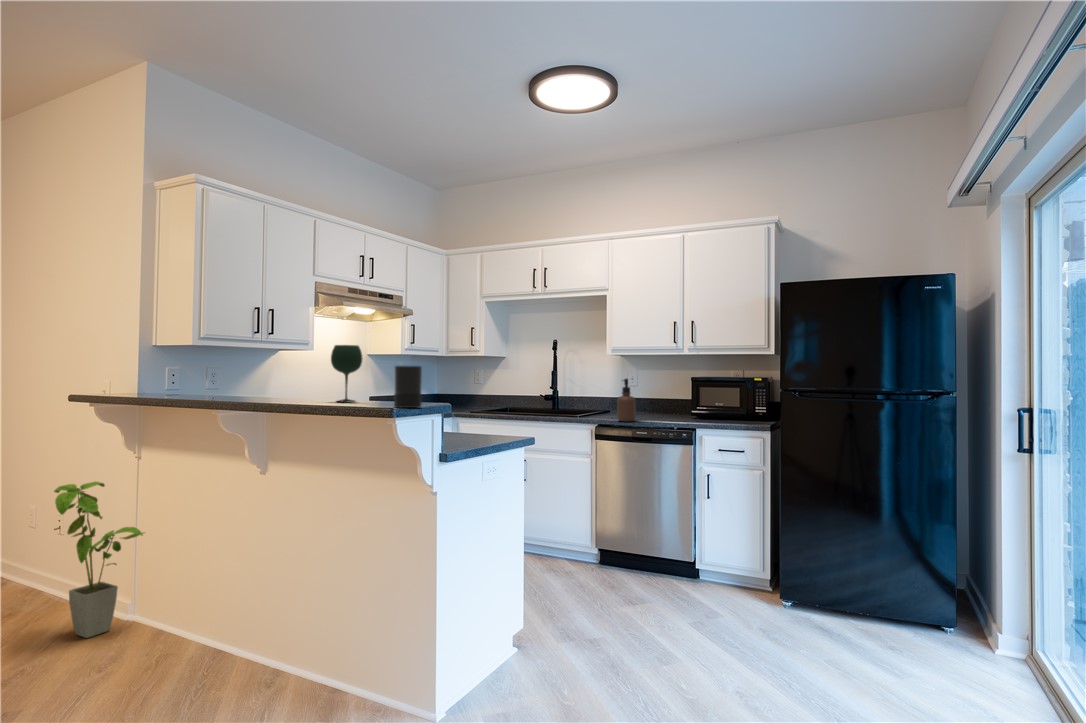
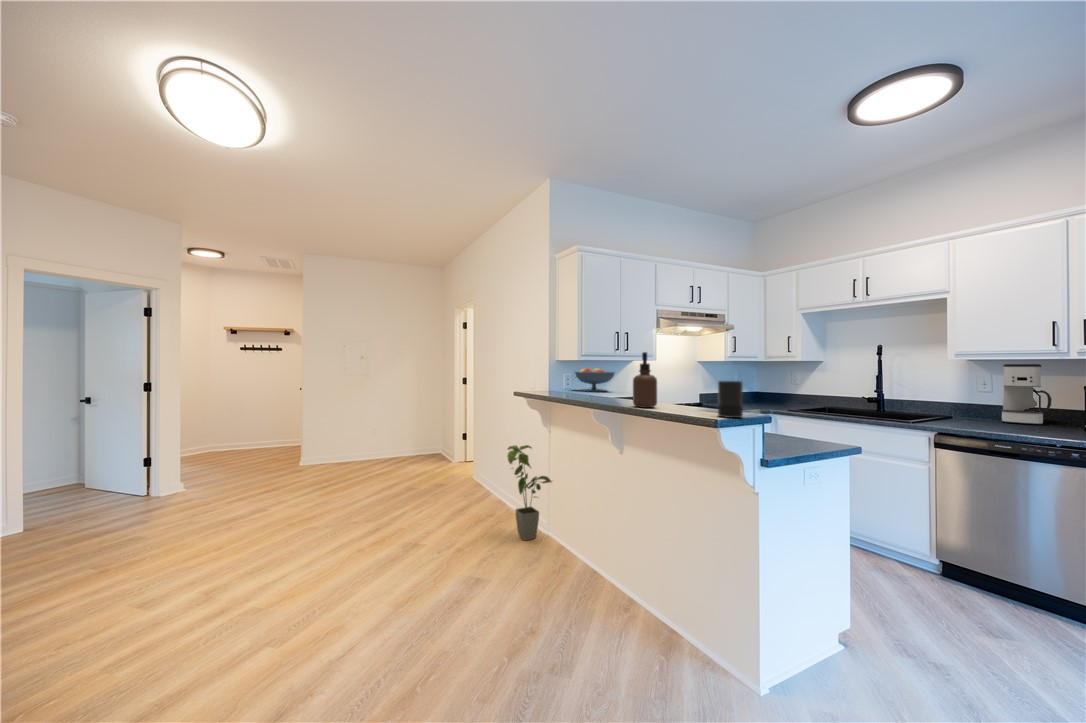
wine glass: present [331,345,362,402] -> none [667,361,692,406]
fruit bowl: none [182,355,252,394] -> present [575,368,615,392]
coffee maker: none [643,360,674,413] -> present [1001,364,1052,424]
soap dispenser: present [617,379,636,422] -> present [633,352,657,408]

